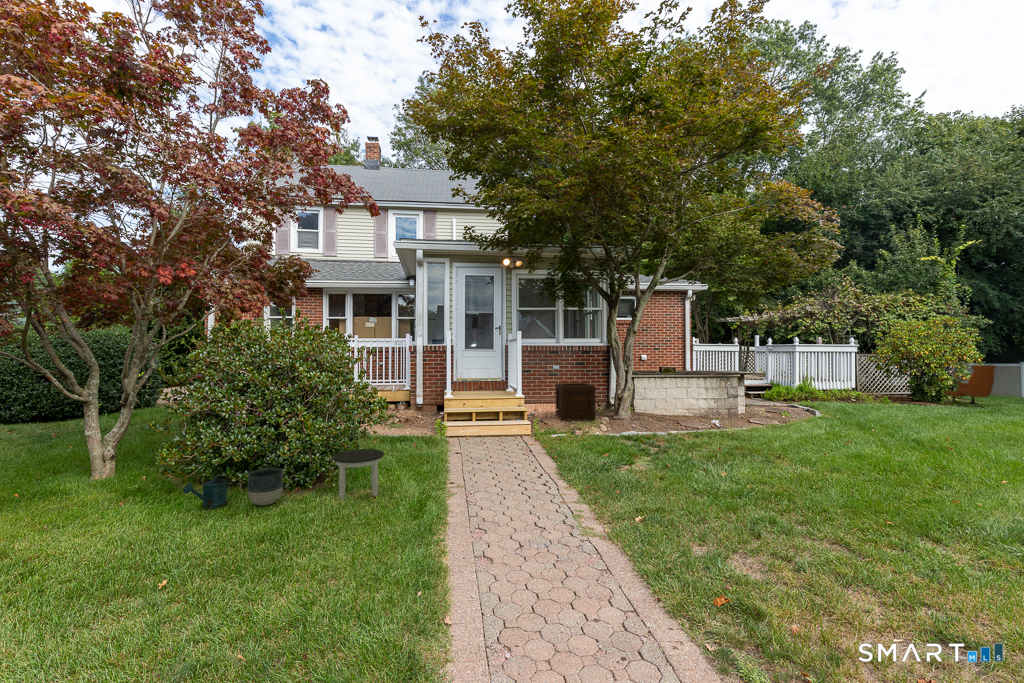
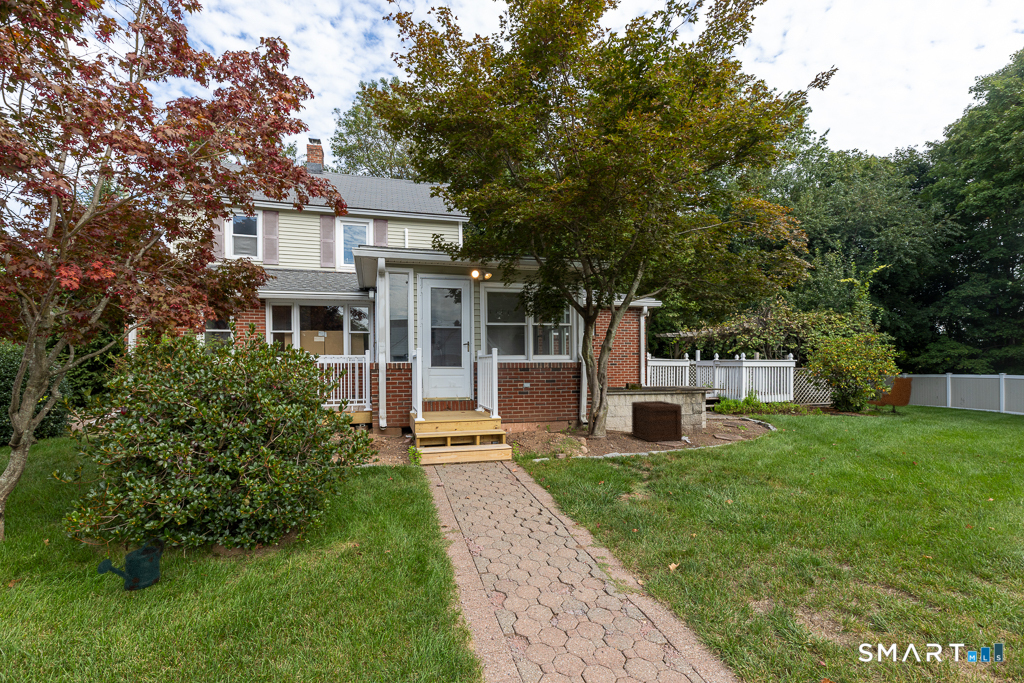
wooden crate: present [556,383,596,421] -> present [632,401,682,442]
round table: present [333,449,384,499] -> none [304,493,368,562]
planter: present [248,468,283,505] -> none [191,527,239,579]

